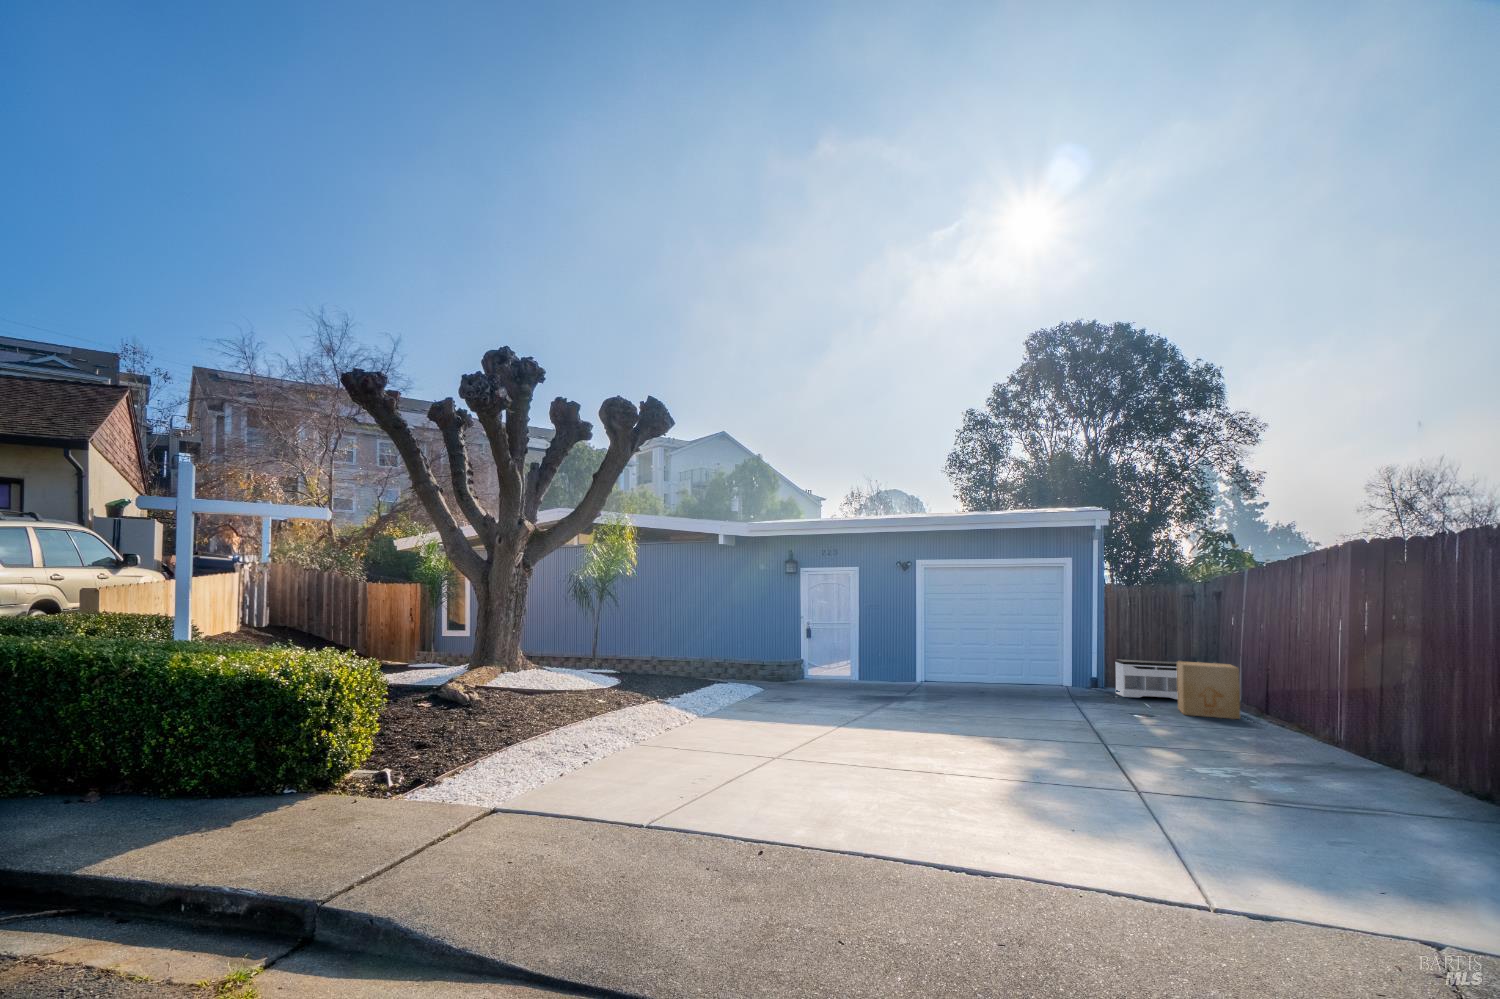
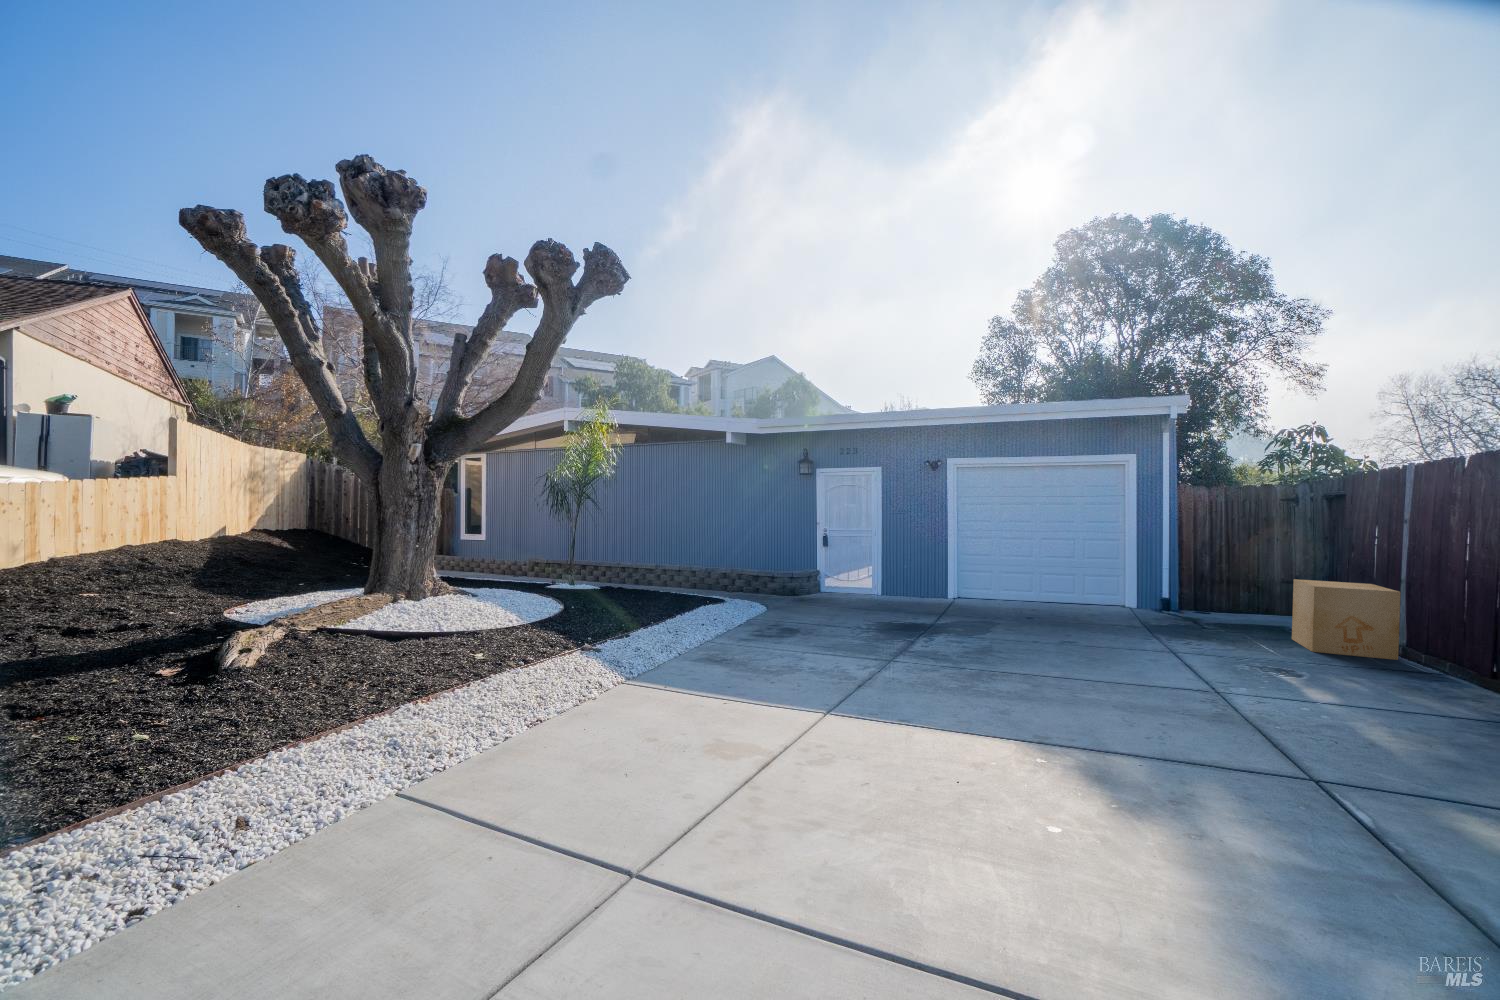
bench: present [1115,659,1178,699] -> none [1189,572,1292,623]

